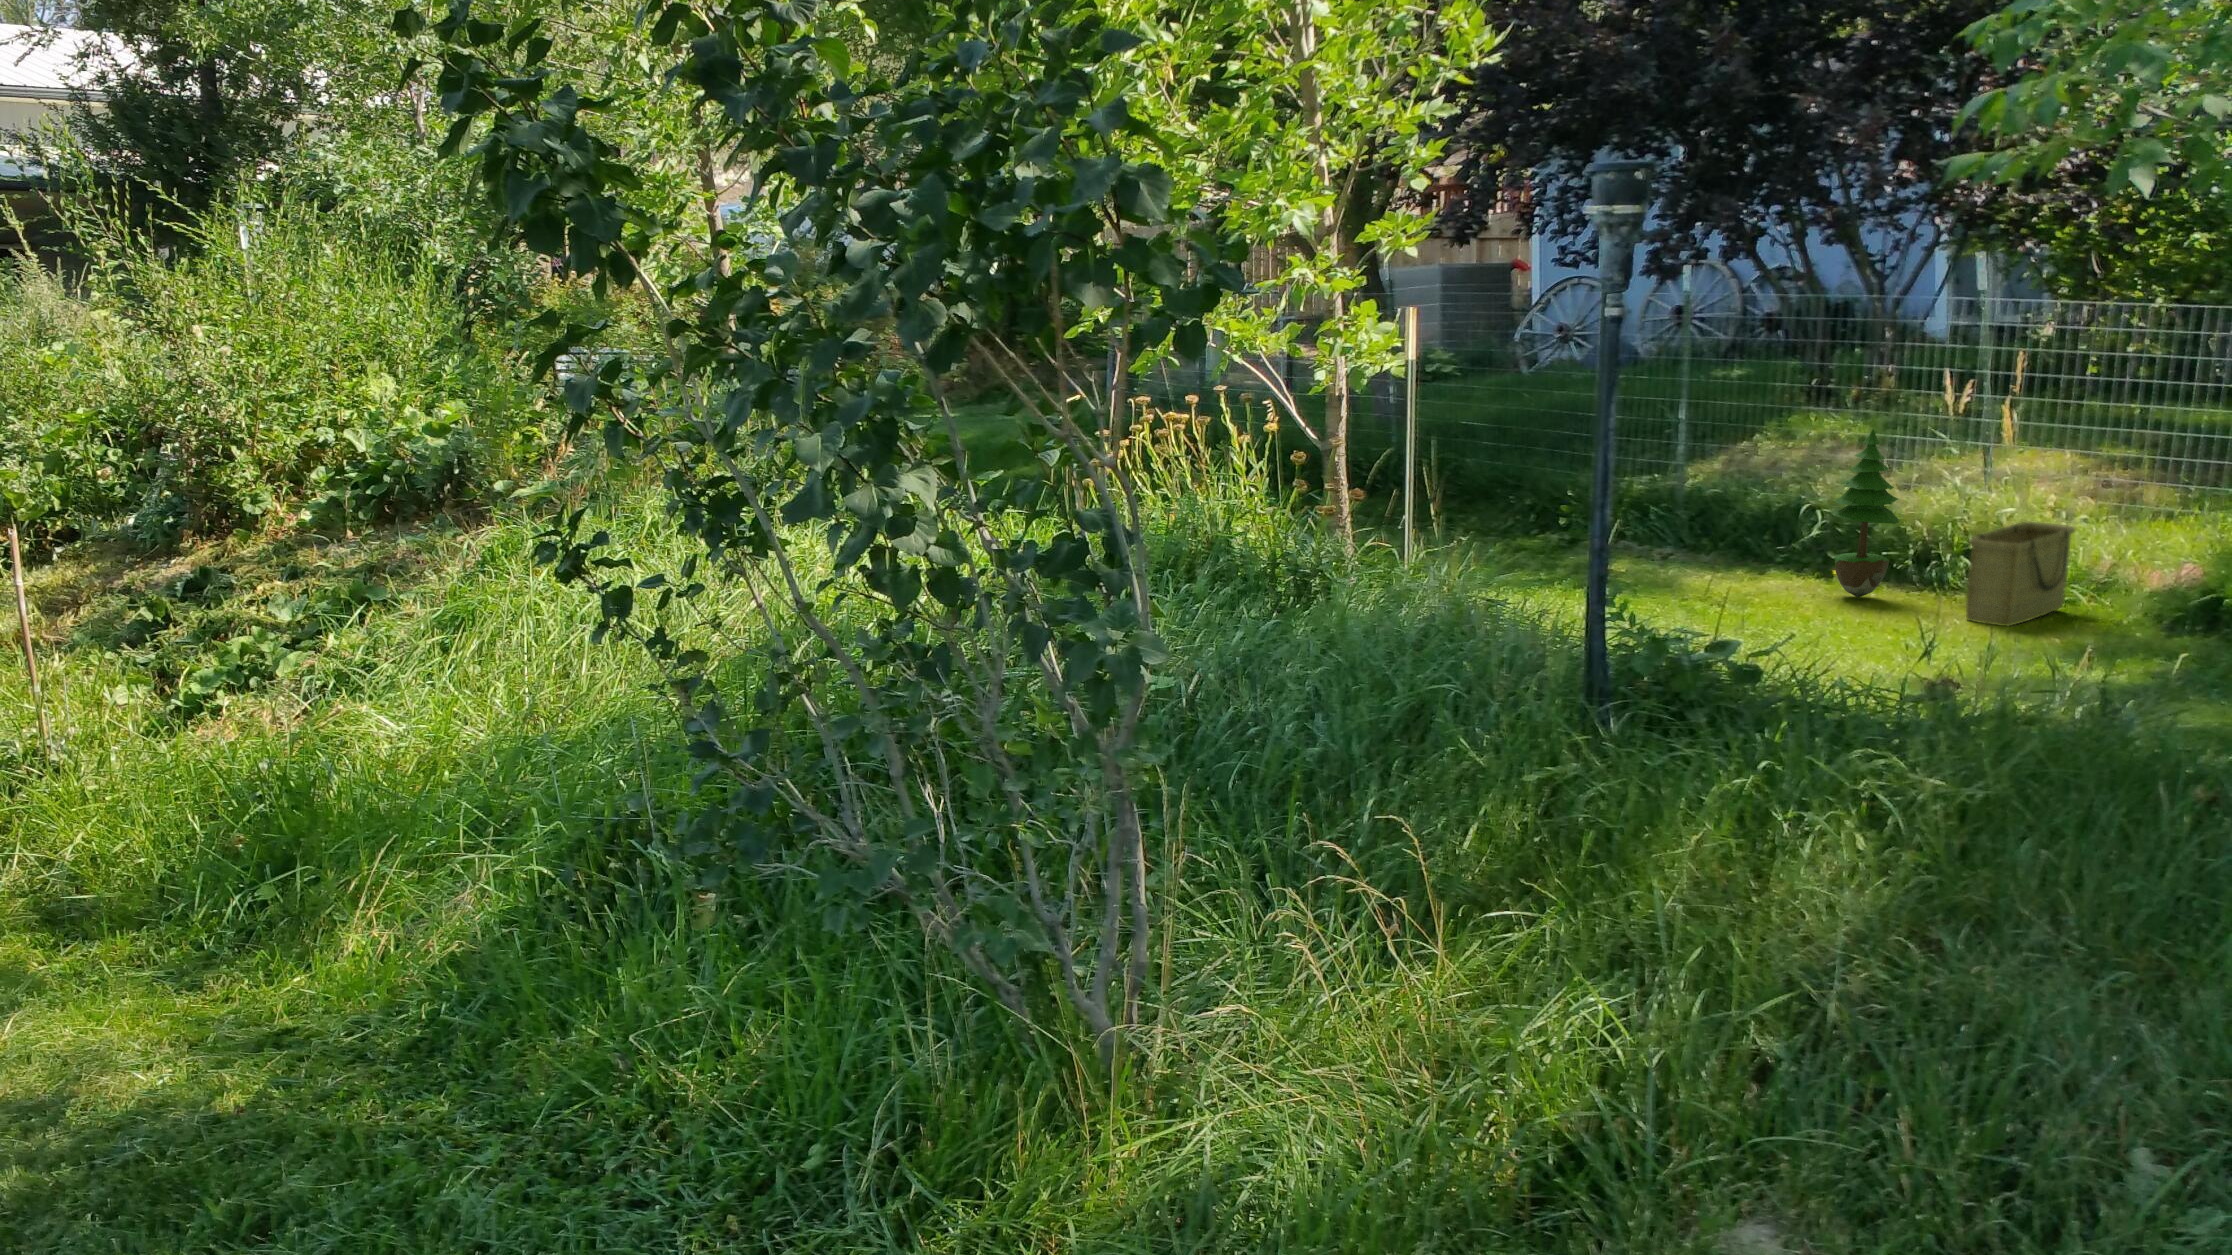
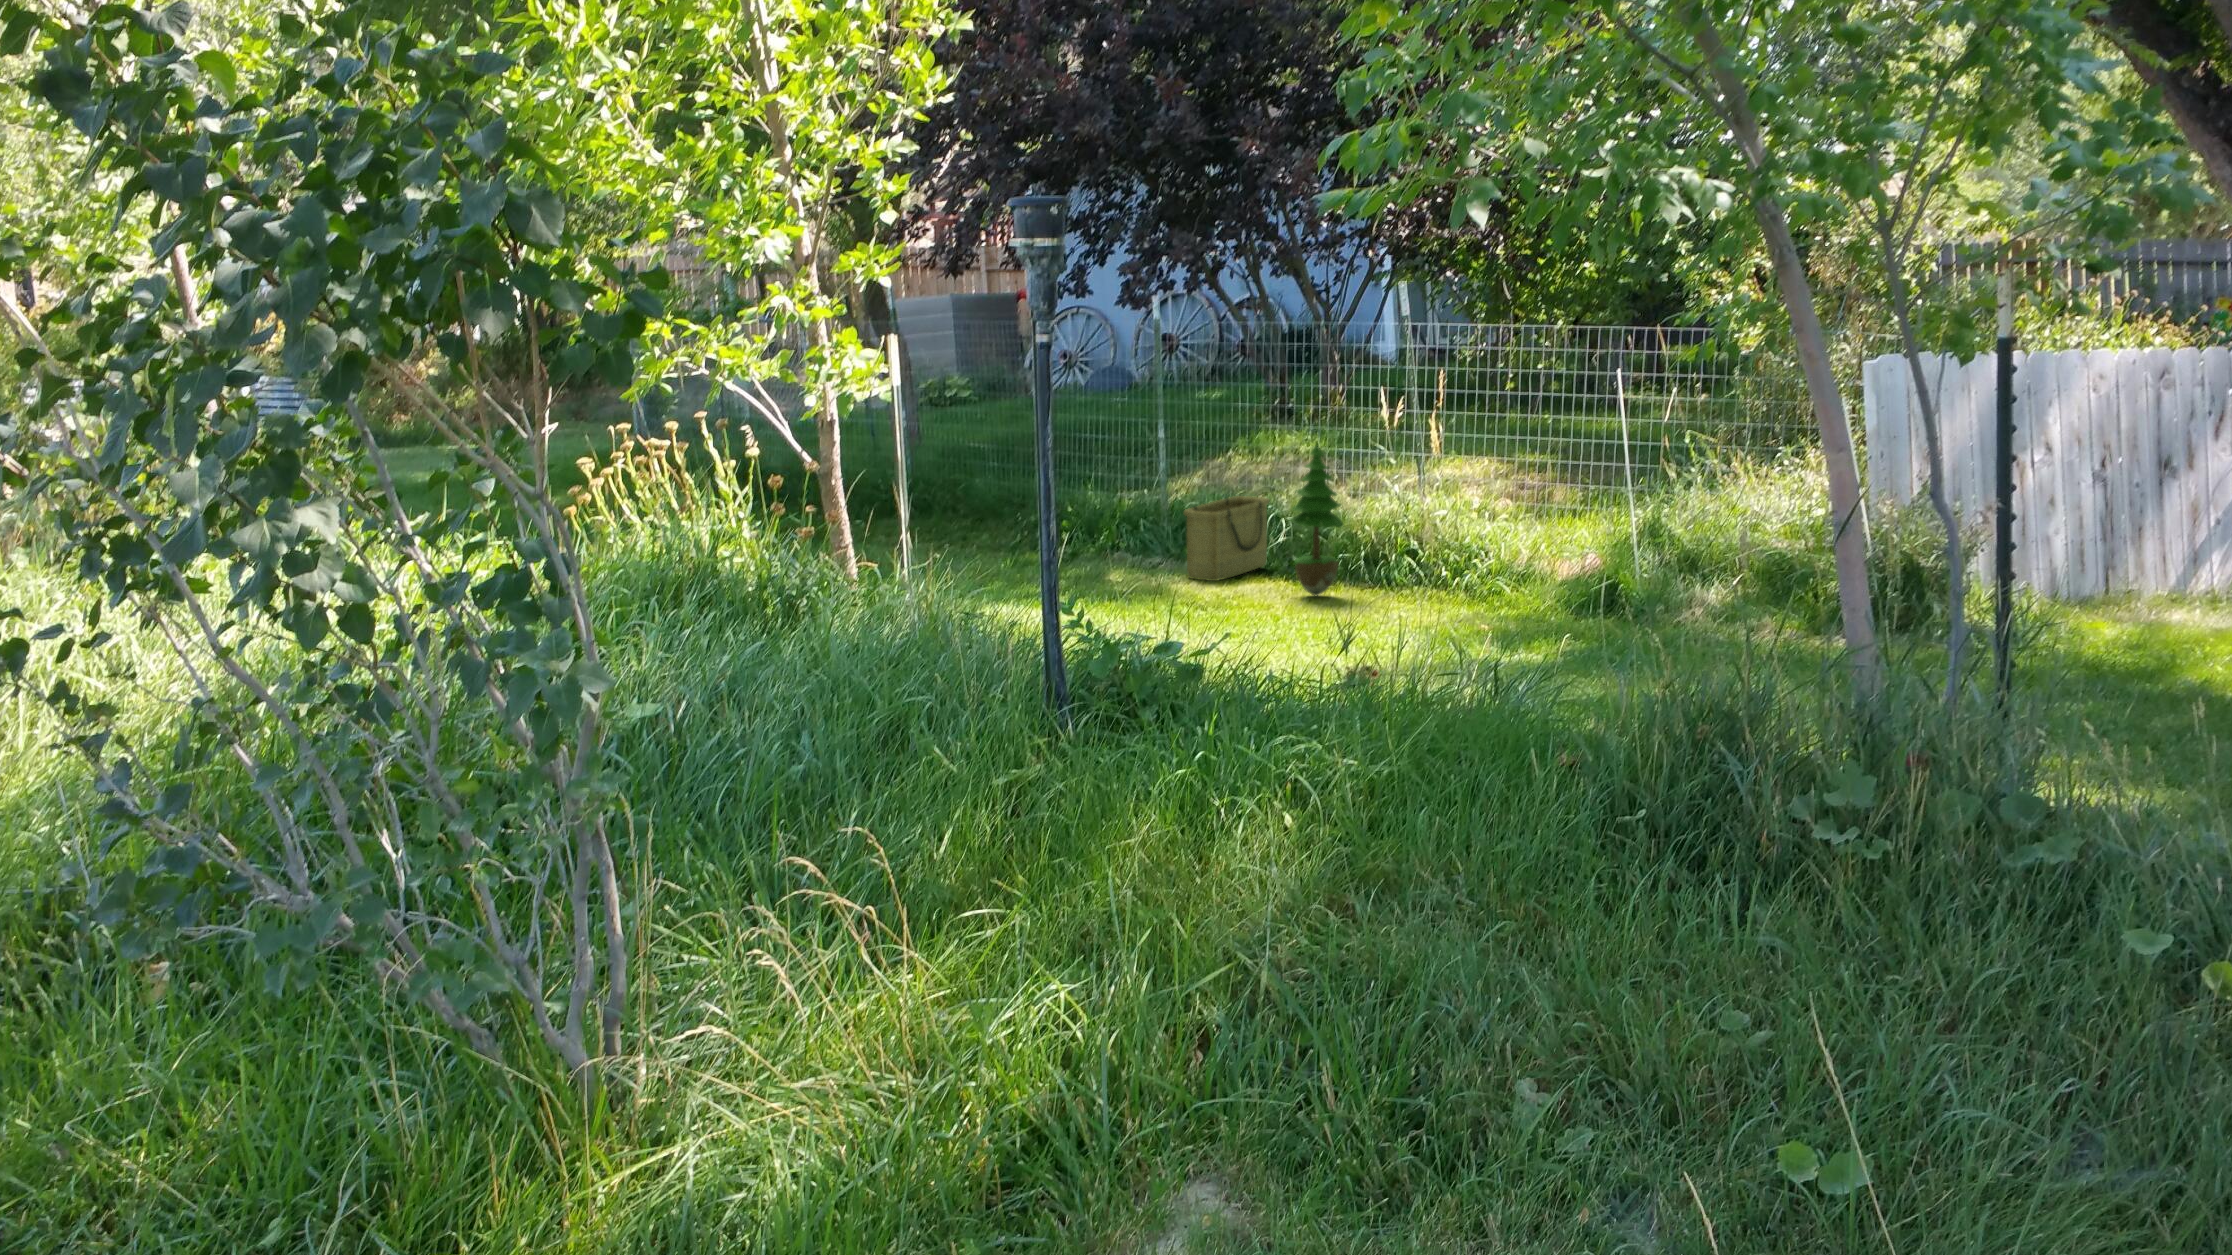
basket: present [1966,522,2075,626] -> present [1184,496,1270,581]

